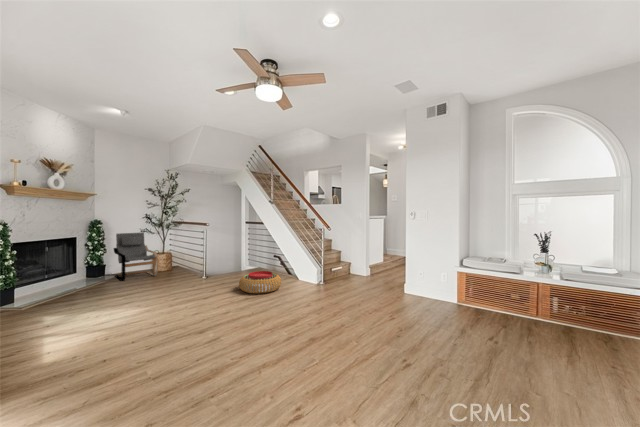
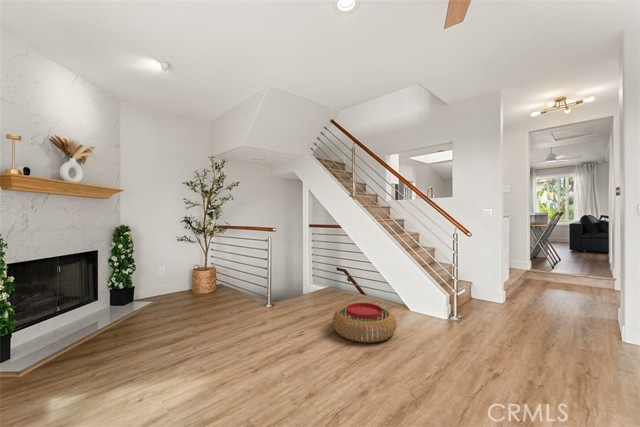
armchair: present [114,233,157,281] -> none [145,241,202,311]

